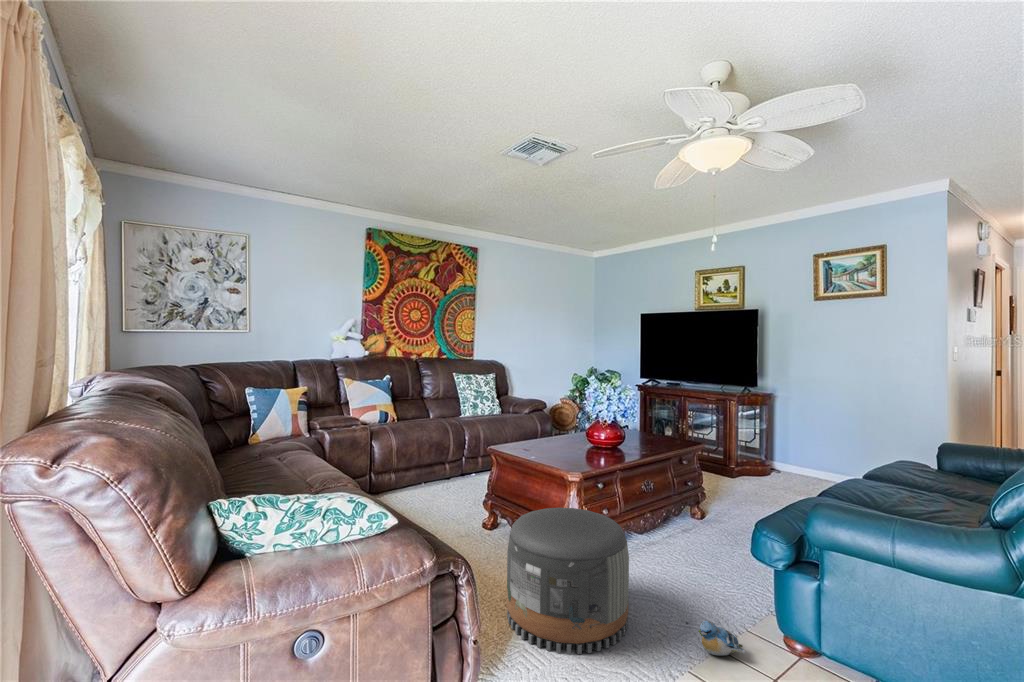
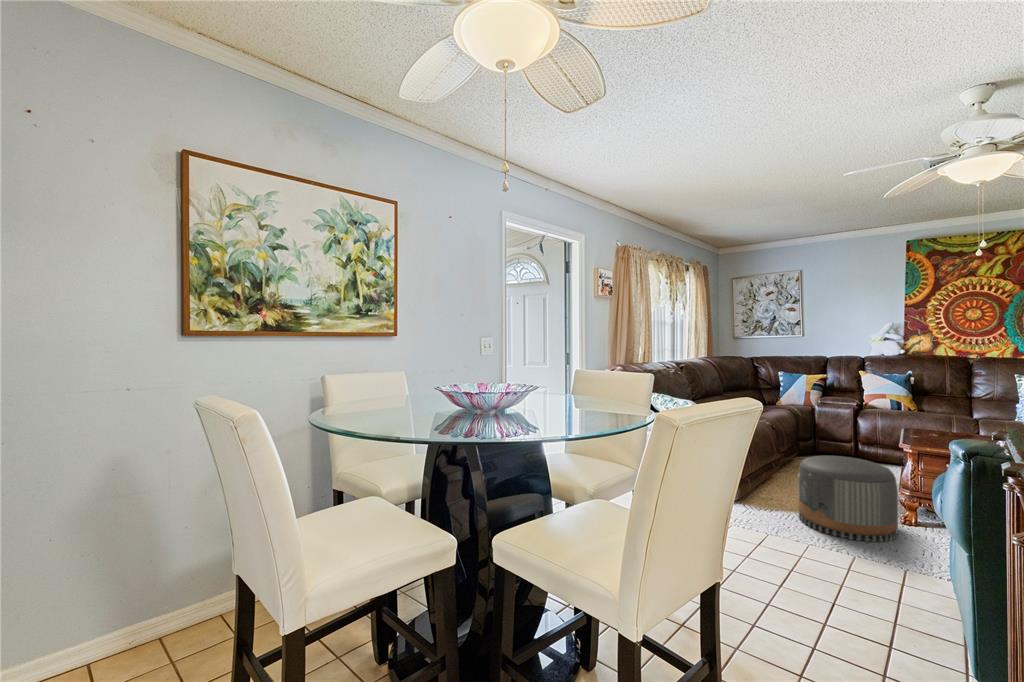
plush toy: present [699,621,745,656] -> none [884,542,925,575]

